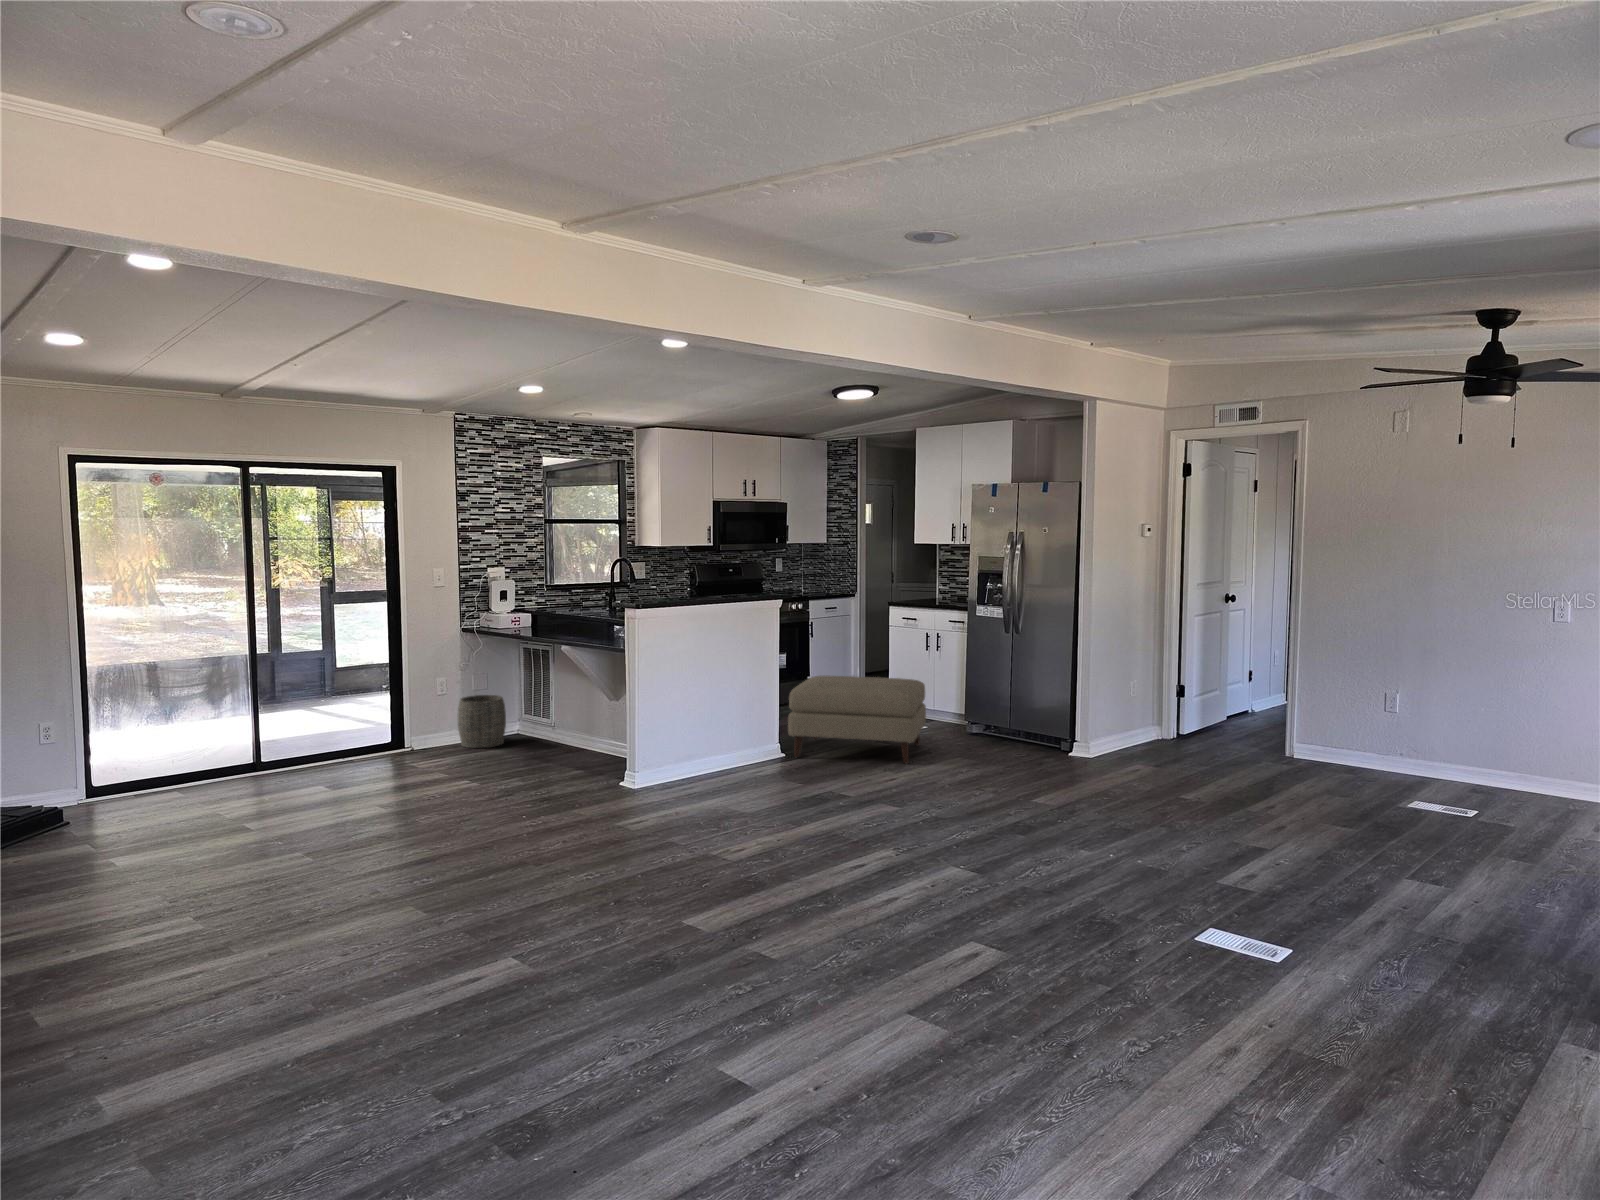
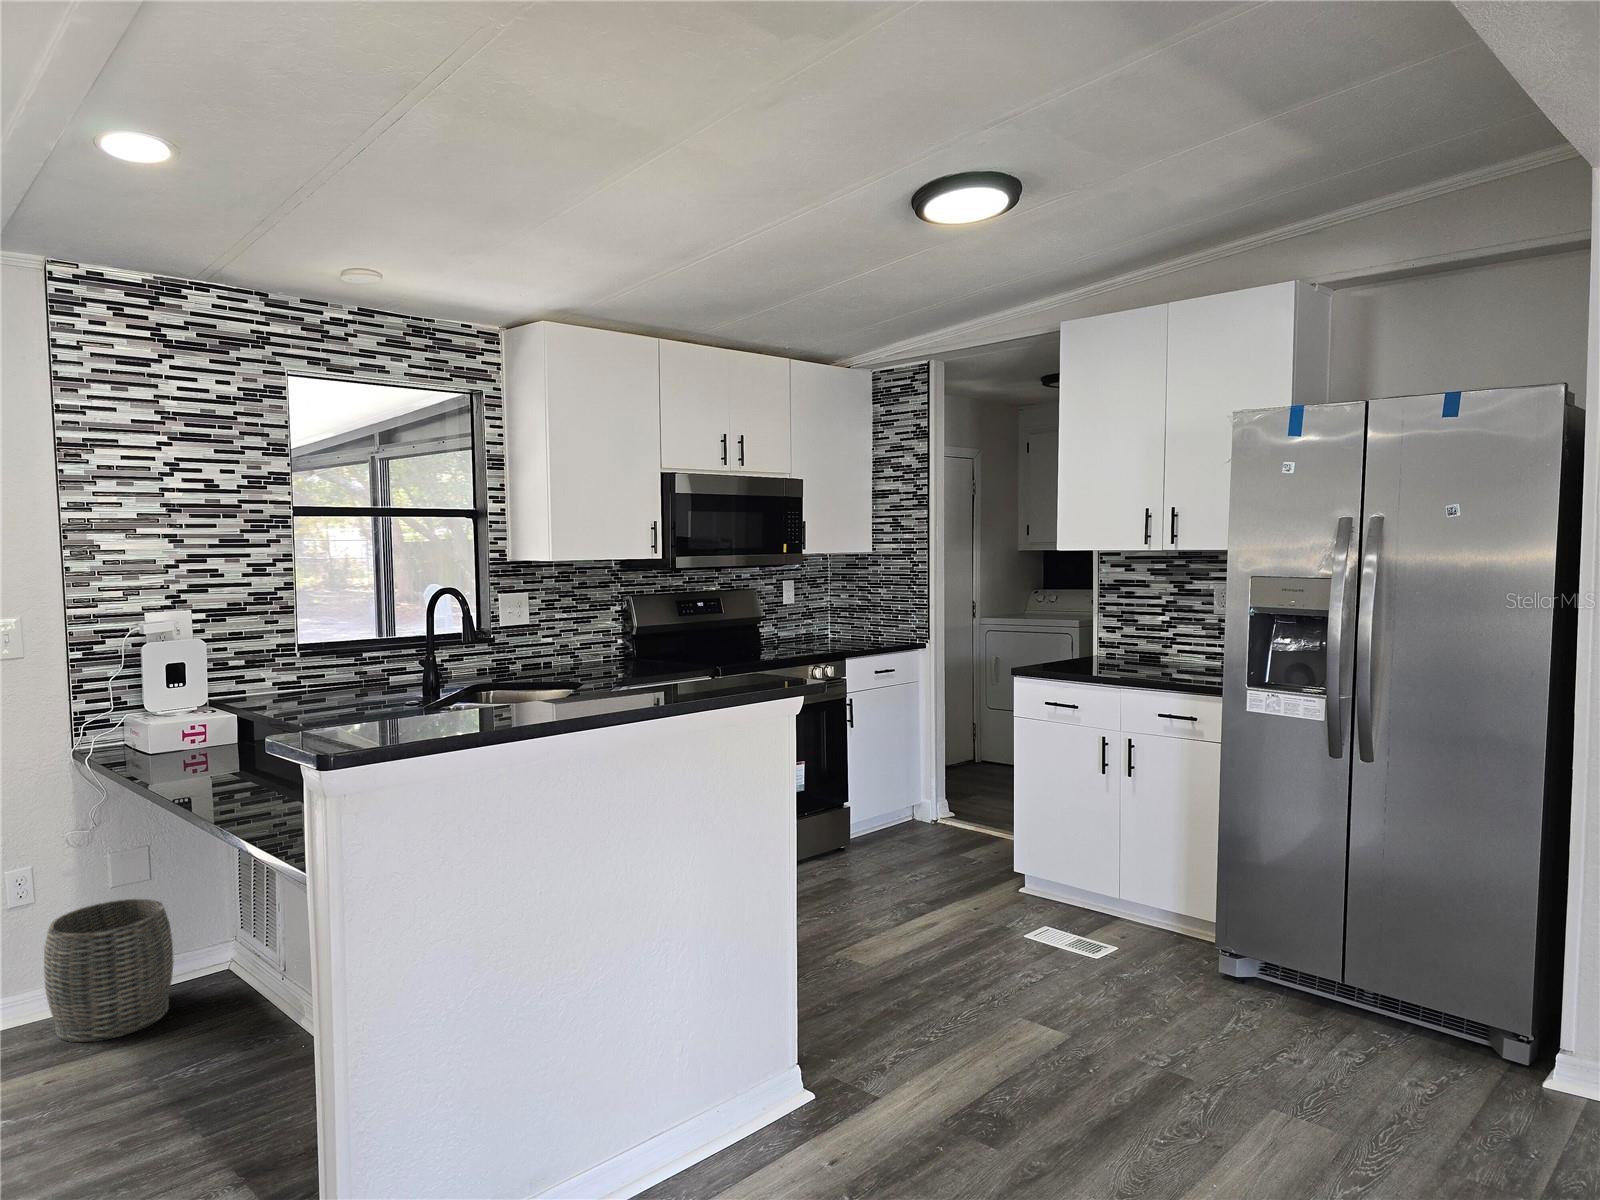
ottoman: present [788,676,926,764] -> none [820,857,1160,1137]

